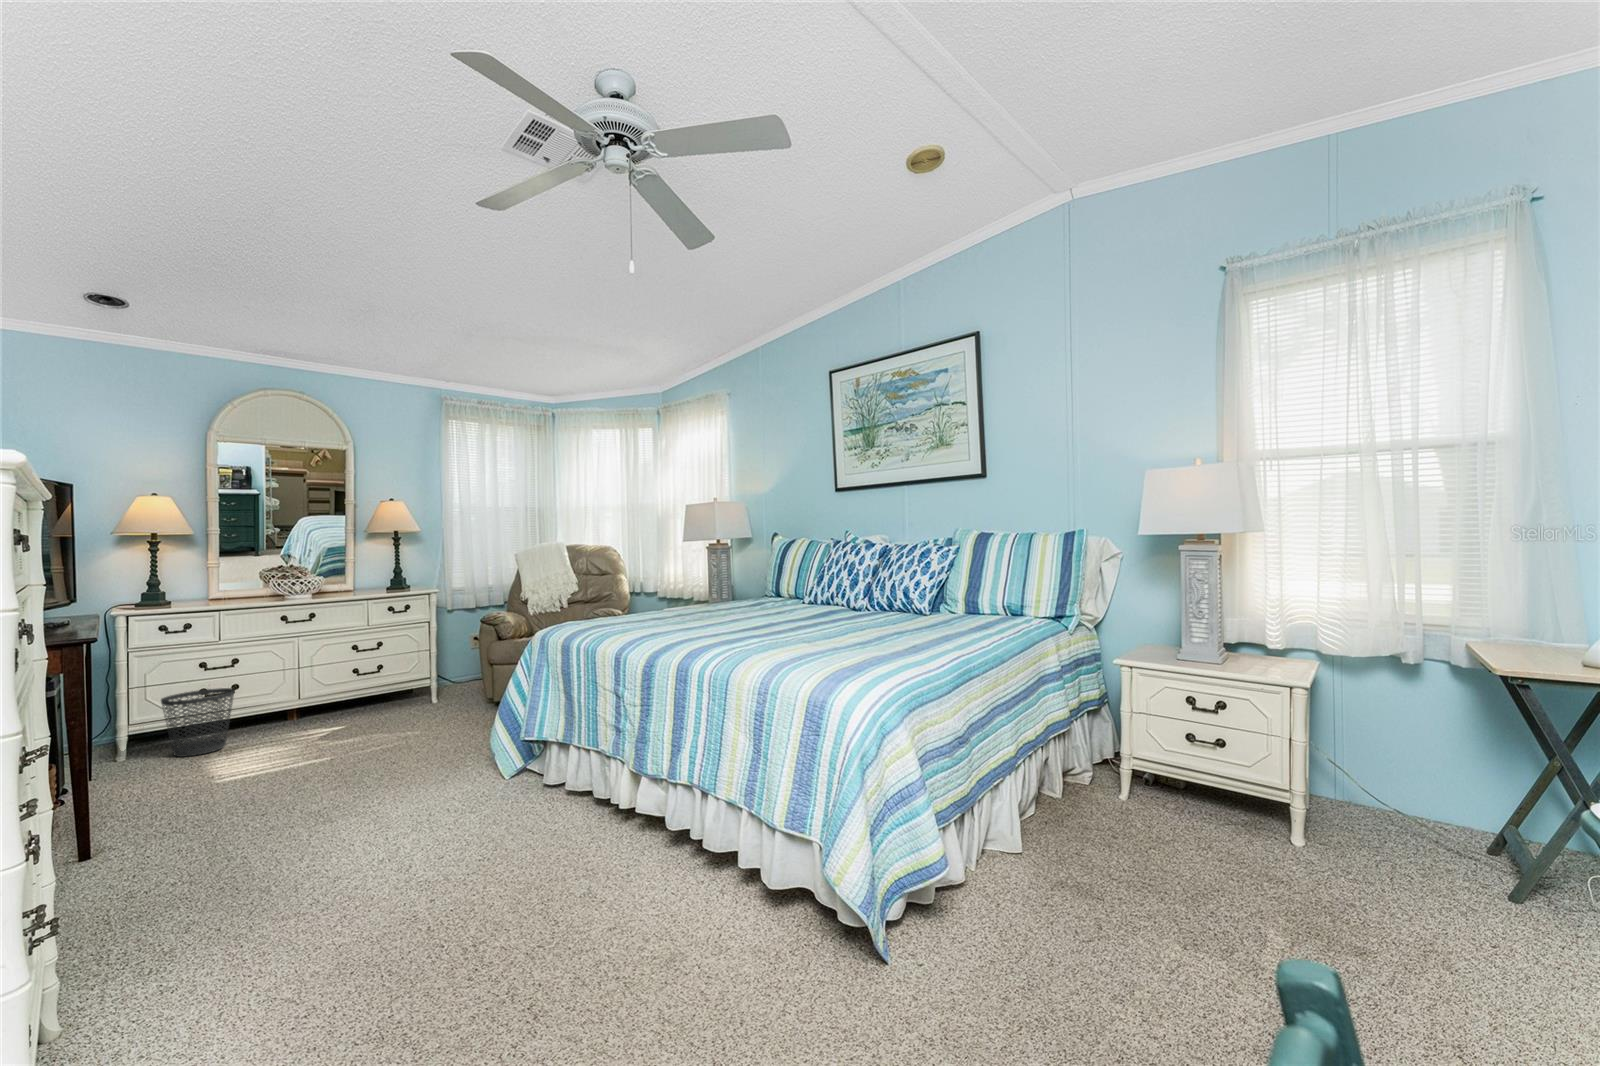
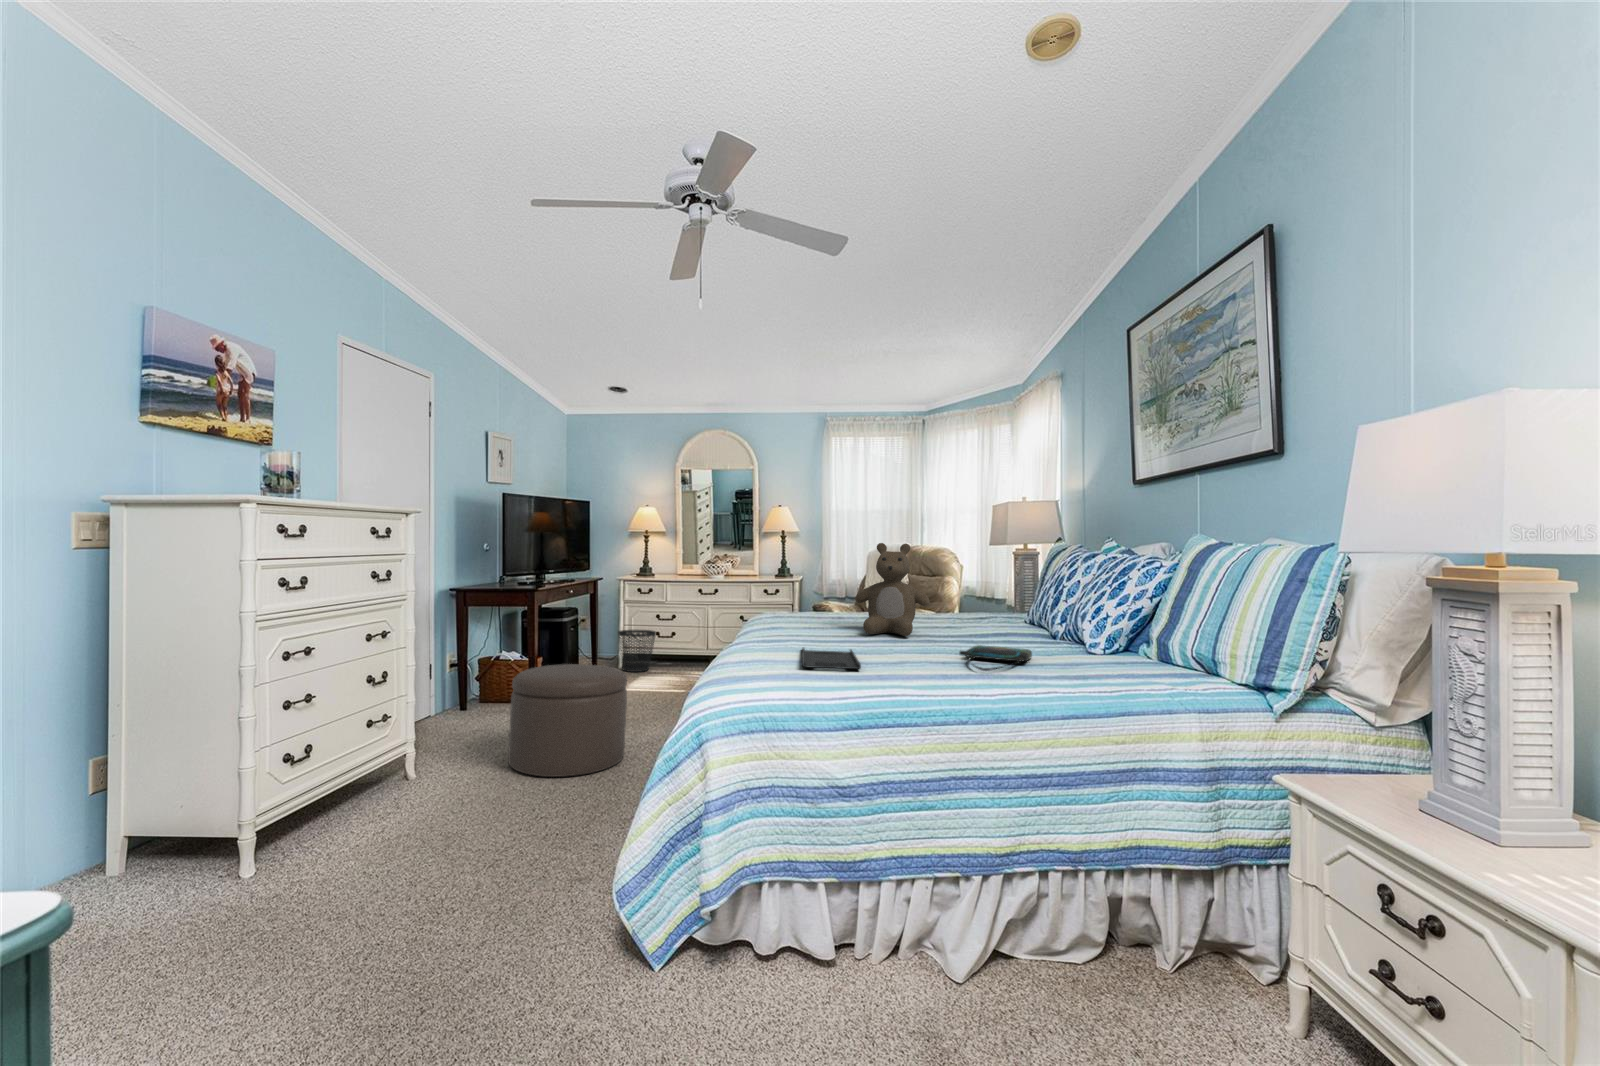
teddy bear: none [737,546,804,629] -> present [855,543,930,636]
tote bag: none [876,620,943,638] -> present [960,645,1032,671]
tray: none [794,642,897,660] -> present [802,648,861,669]
ottoman: none [287,731,466,908] -> present [508,664,627,777]

